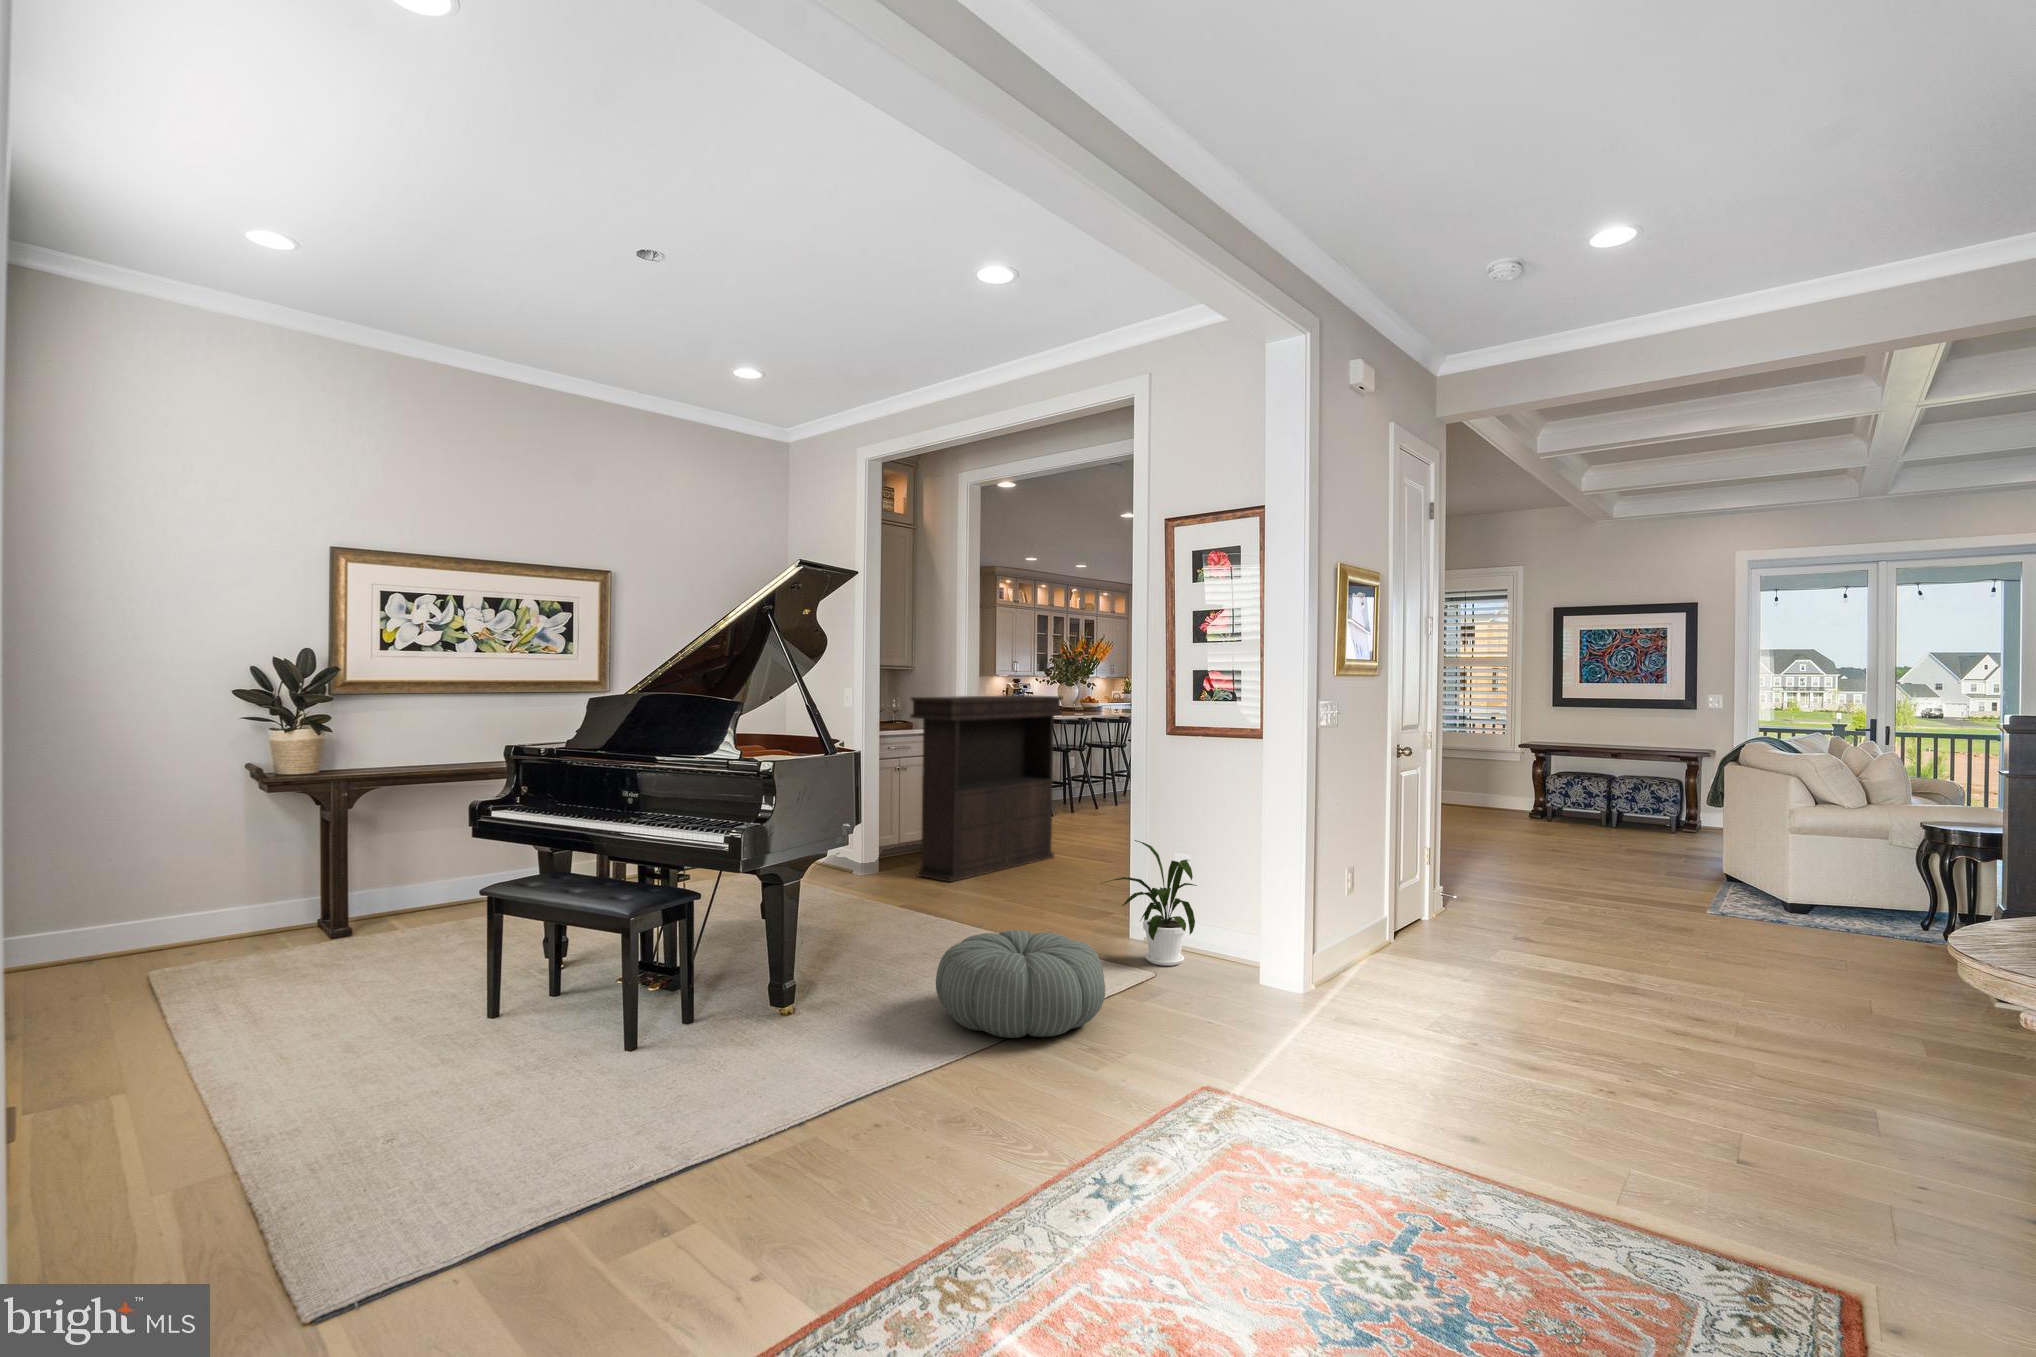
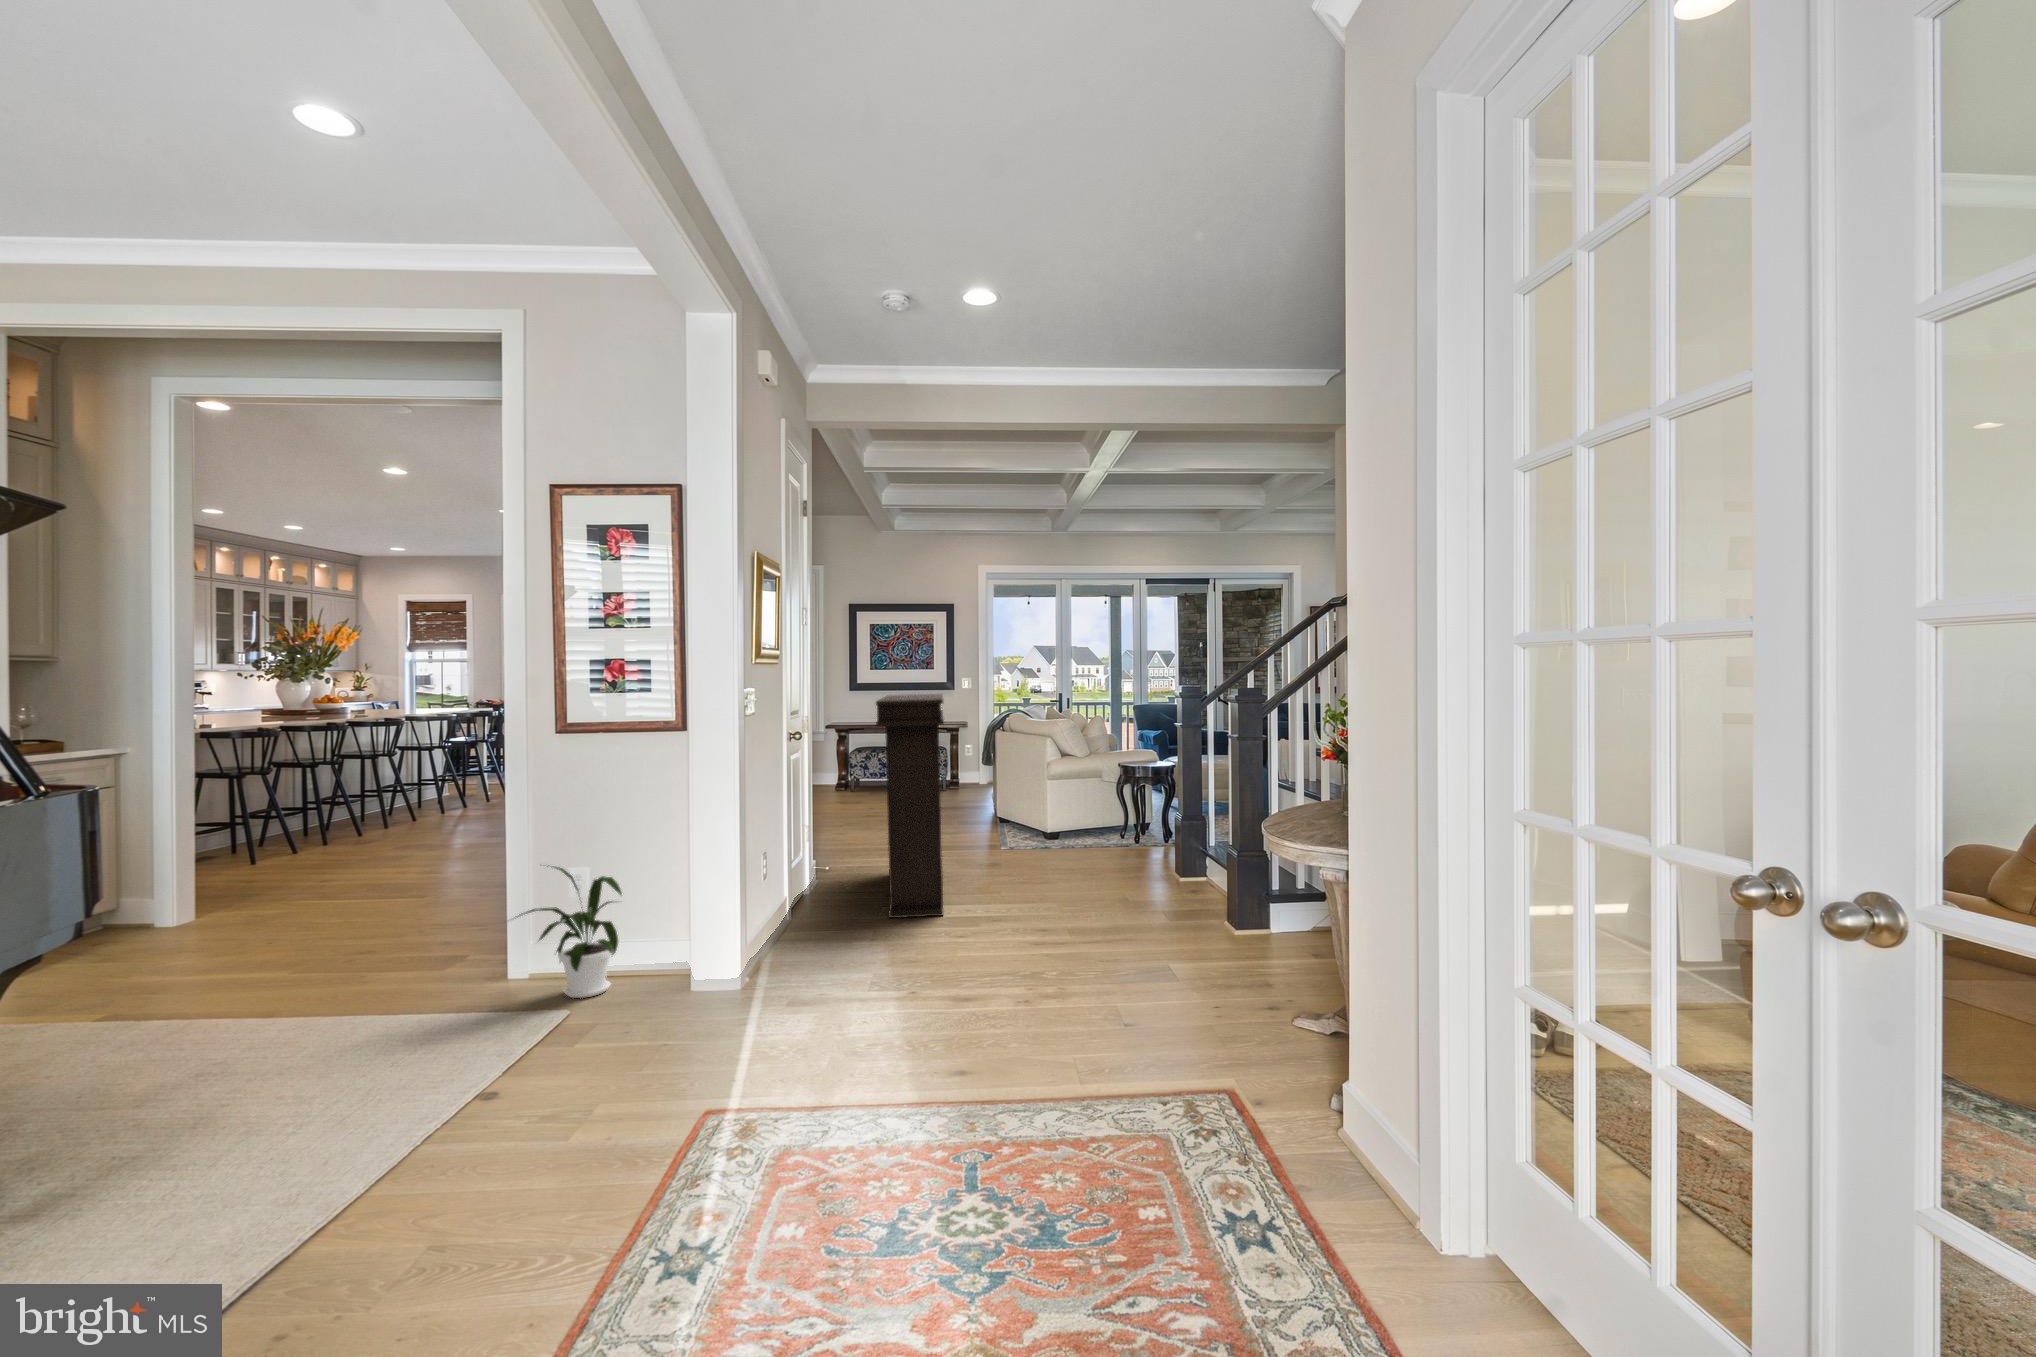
console table: present [911,695,1063,882] -> present [876,694,944,918]
pouf: present [936,930,1105,1038] -> none [307,992,559,1144]

